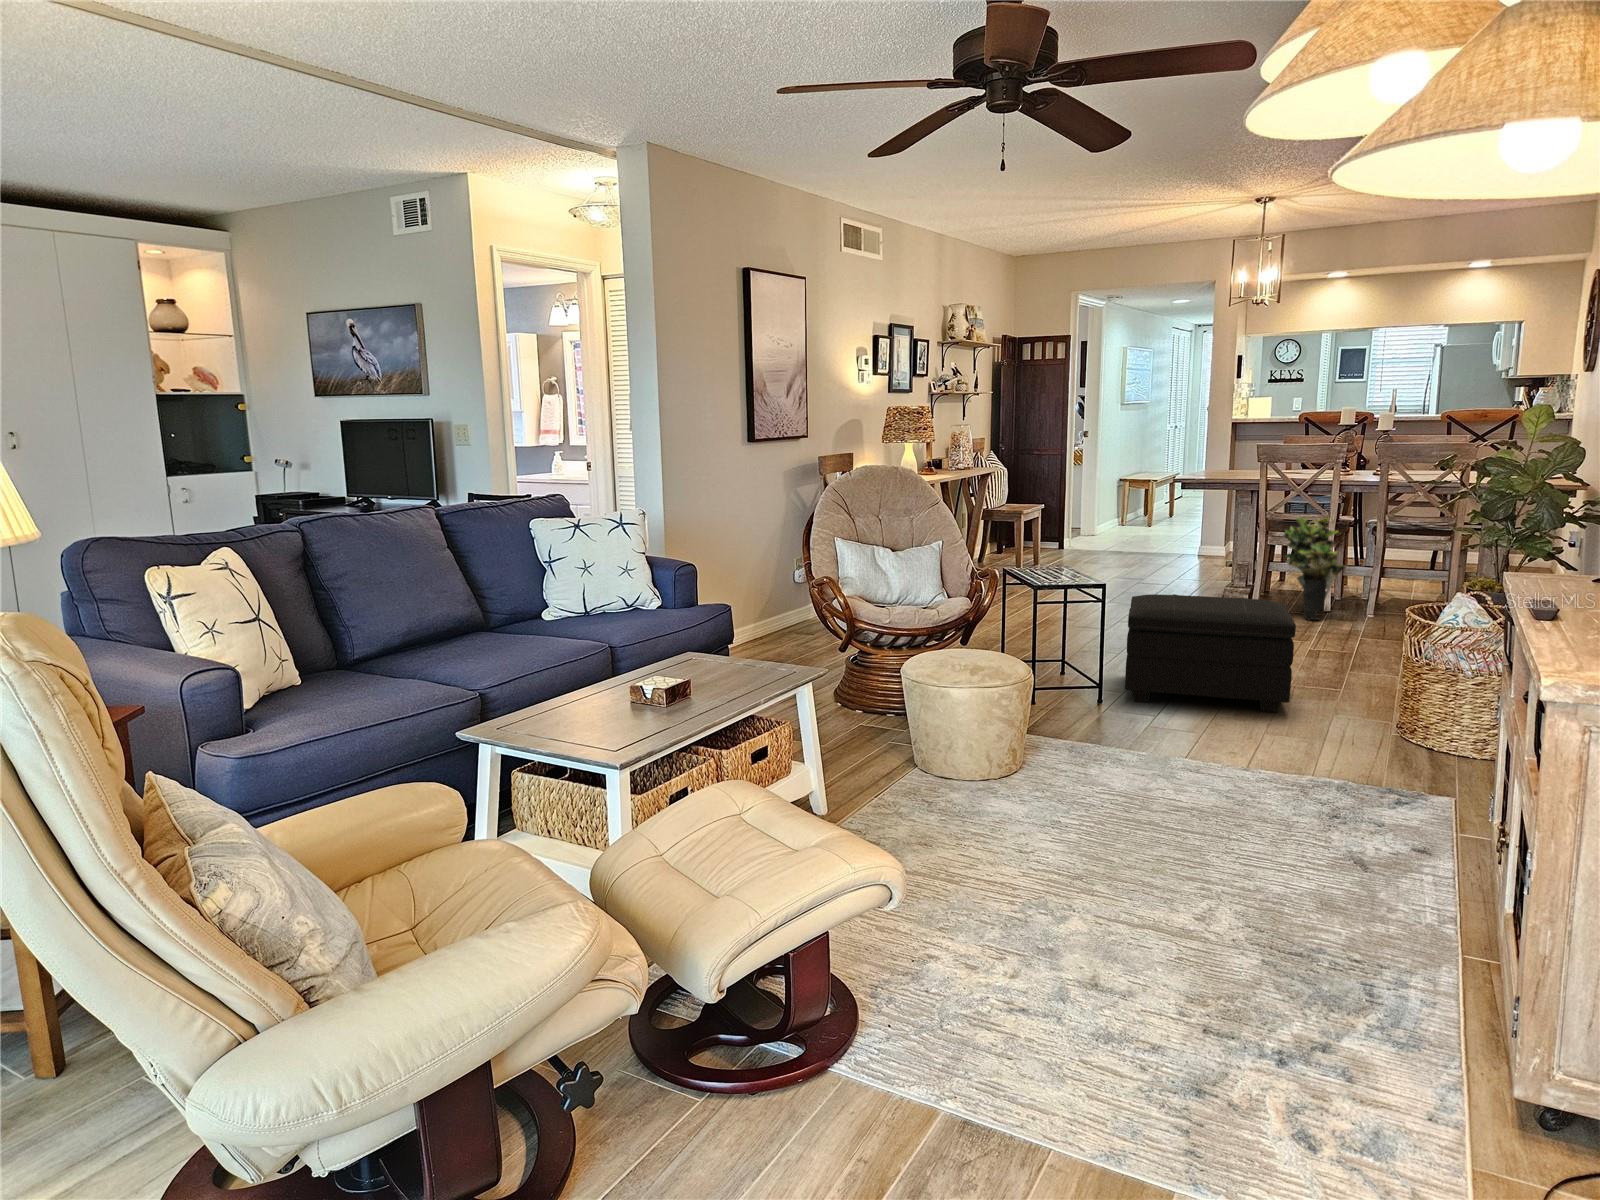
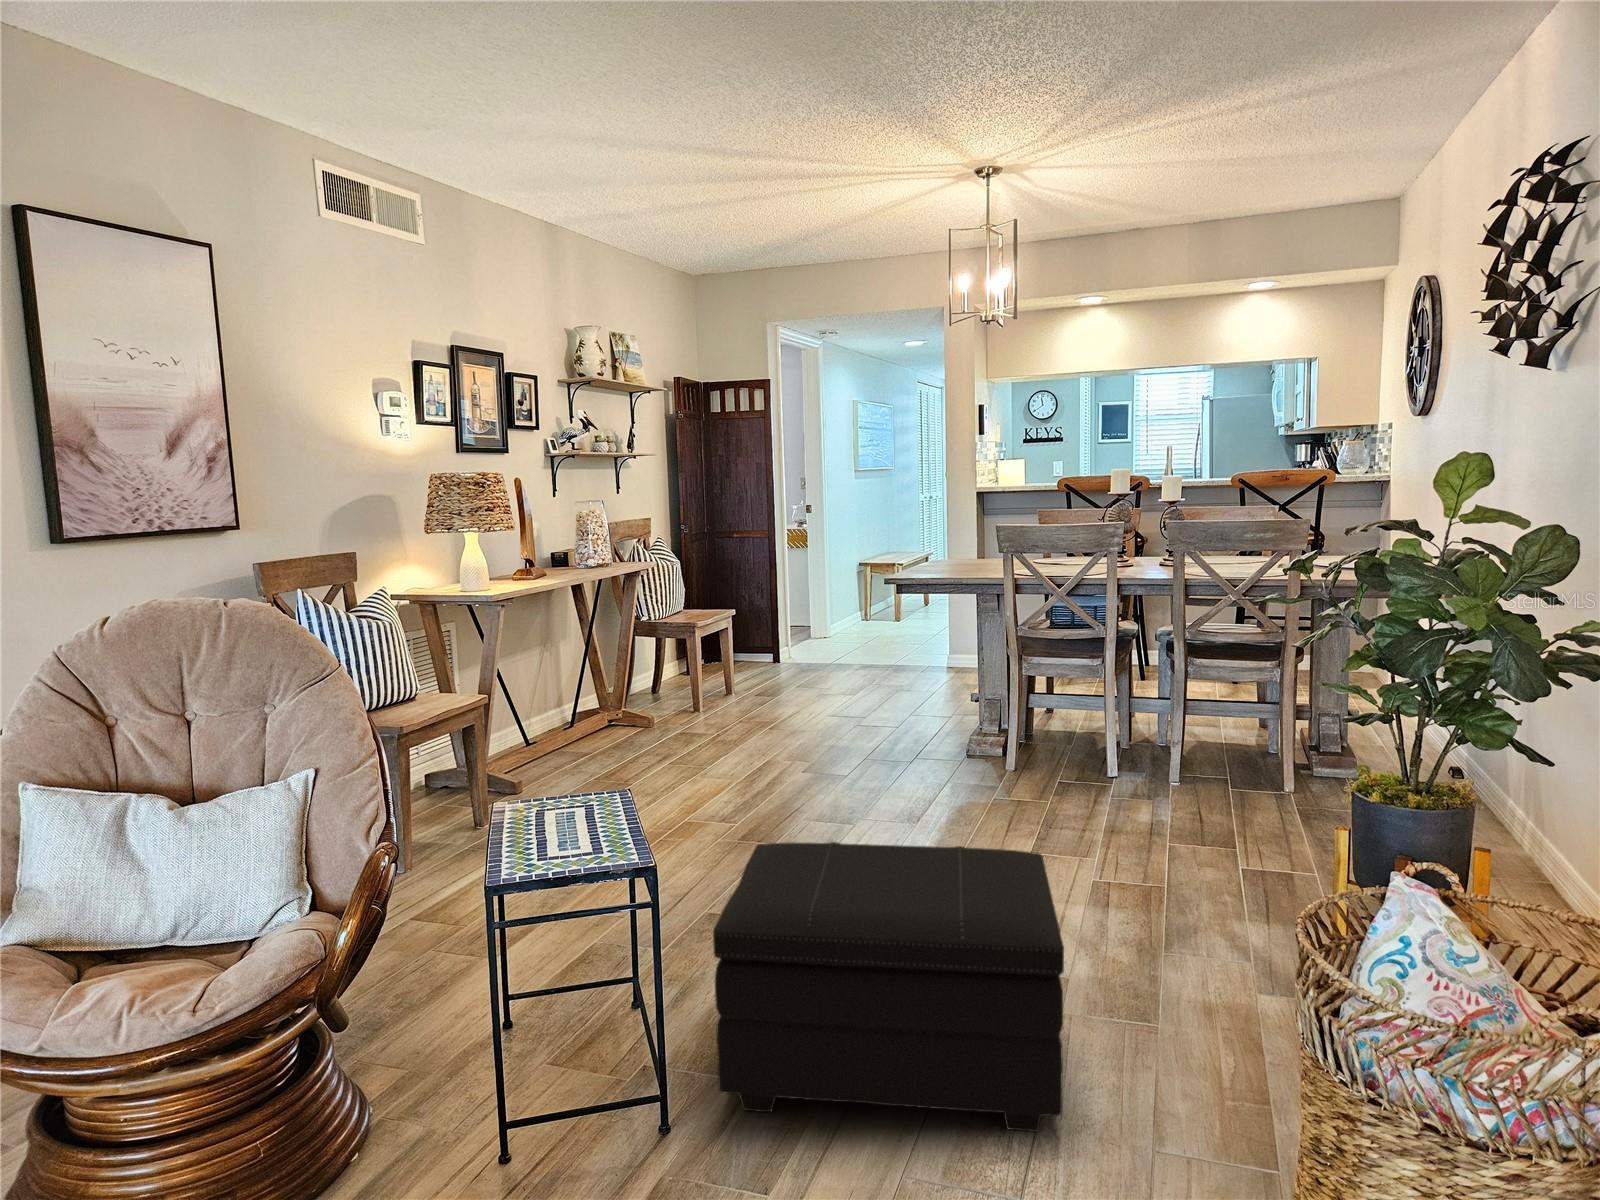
potted plant: present [1282,516,1346,620] -> none [1039,632,1136,798]

